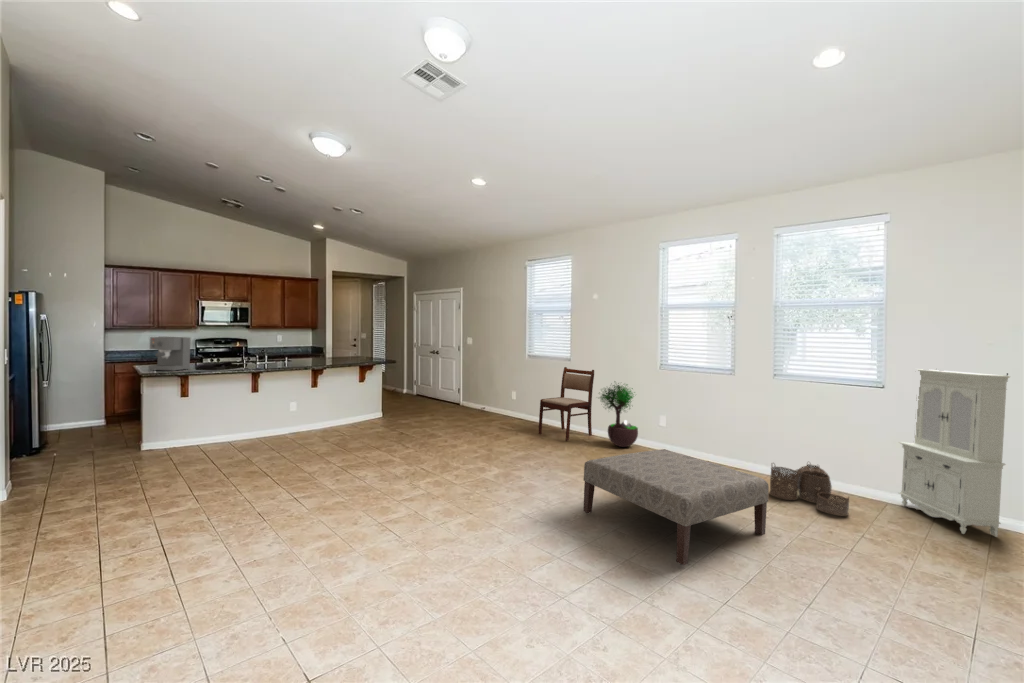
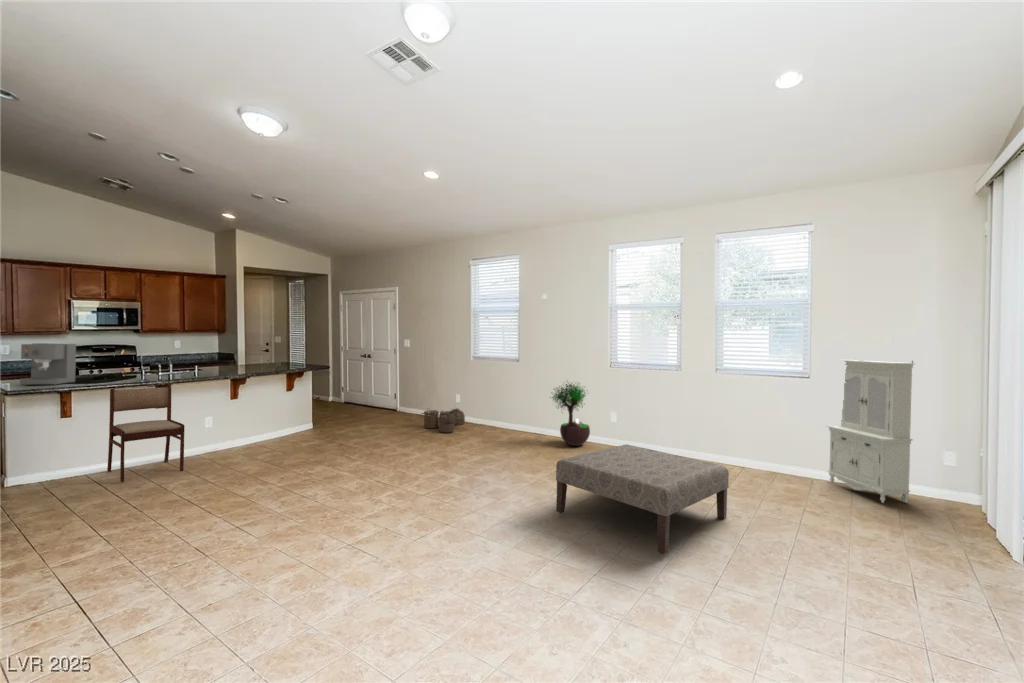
dining chair: present [538,367,594,441] -> present [107,385,185,482]
woven basket: present [770,464,849,516] -> present [424,409,465,432]

